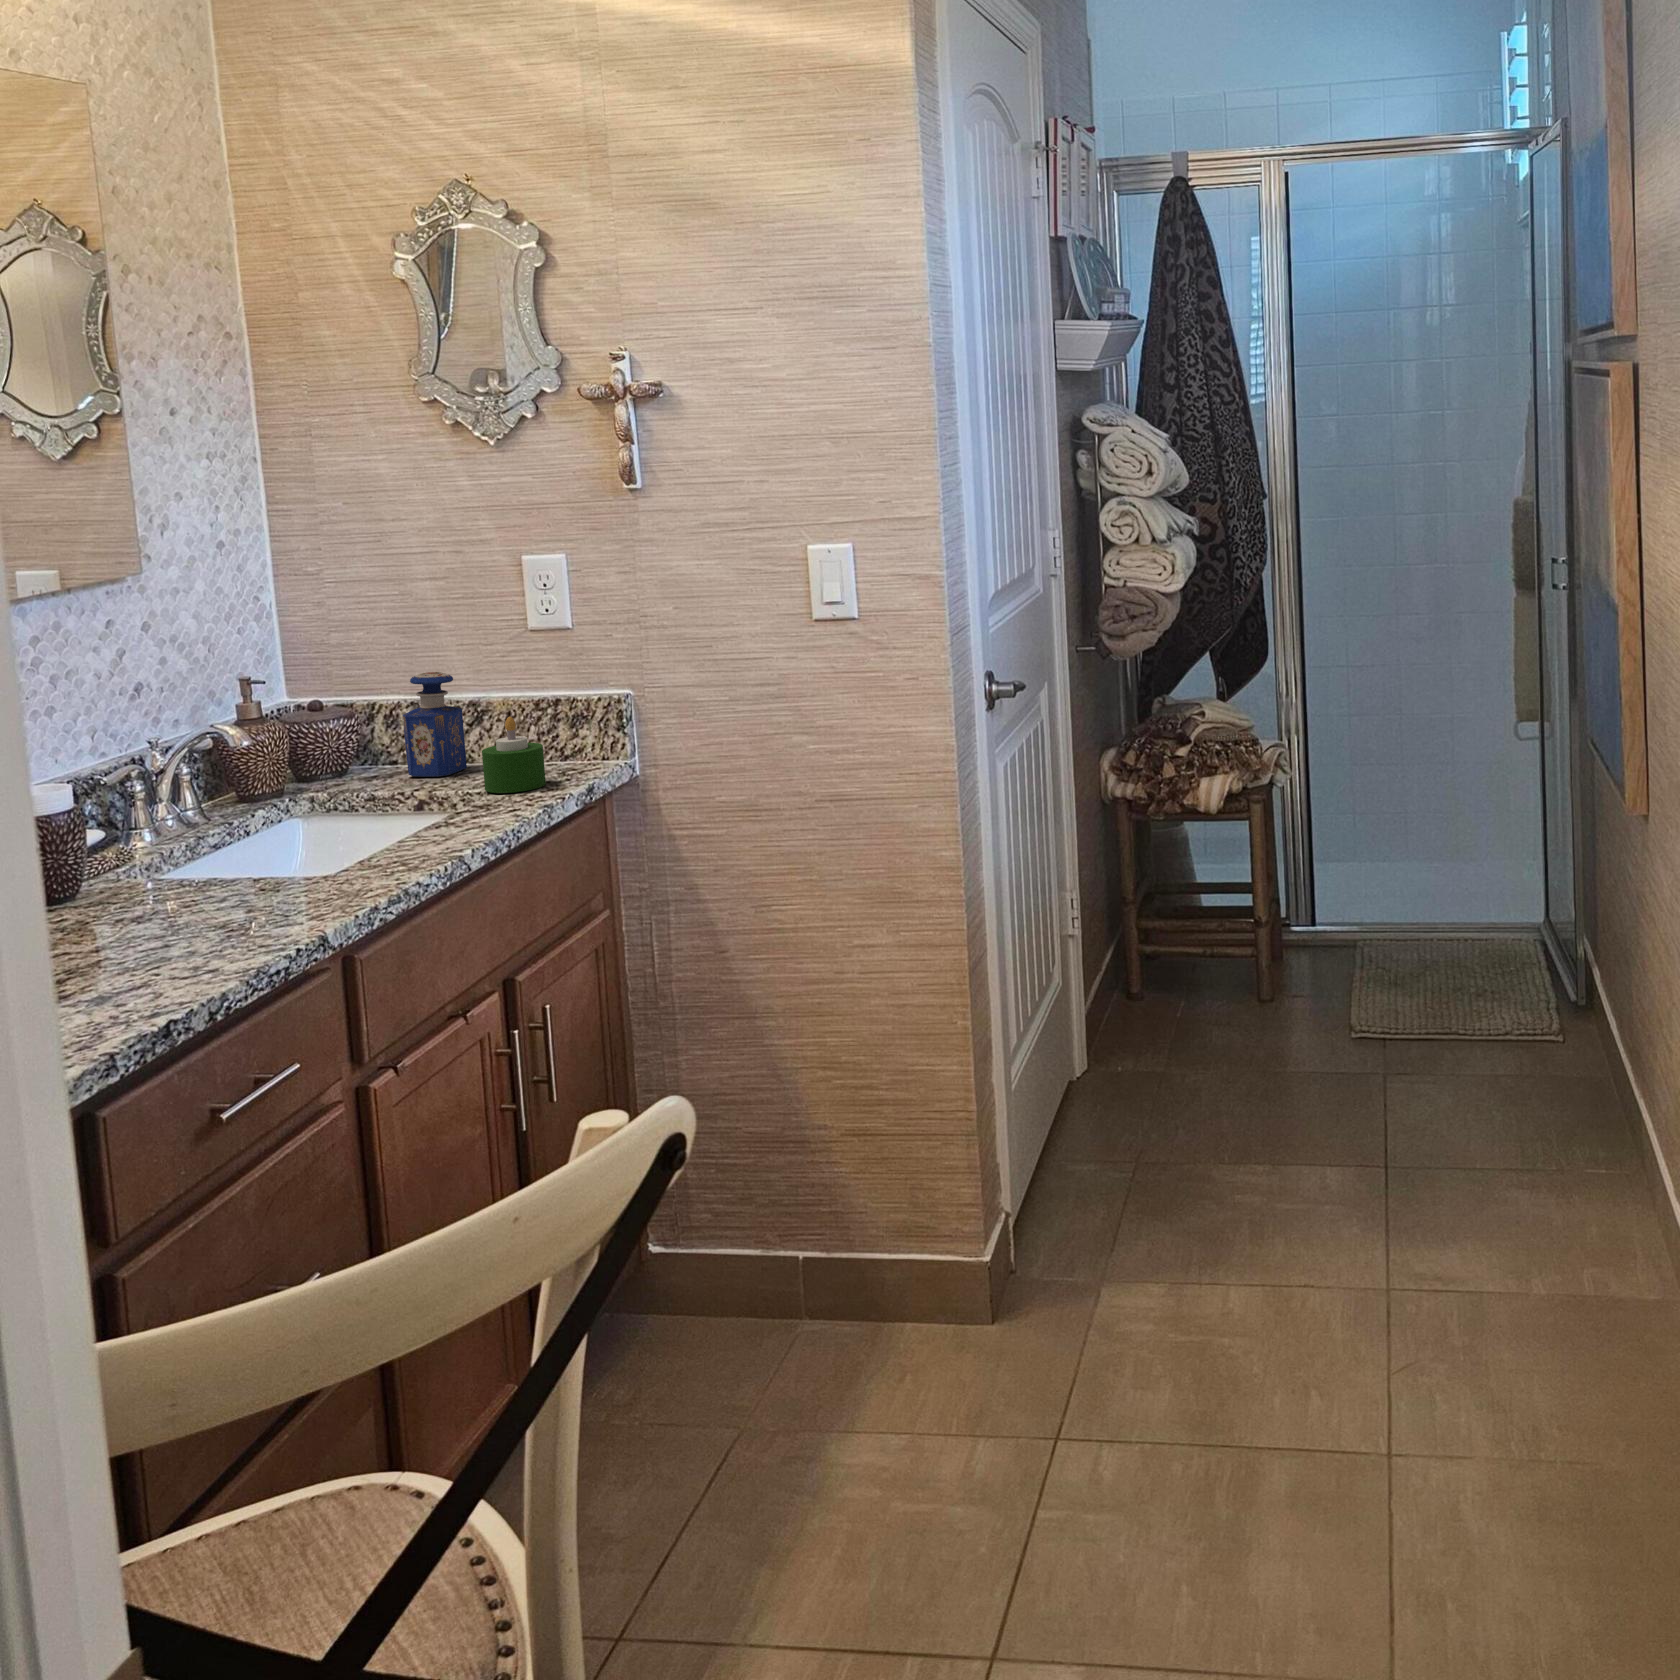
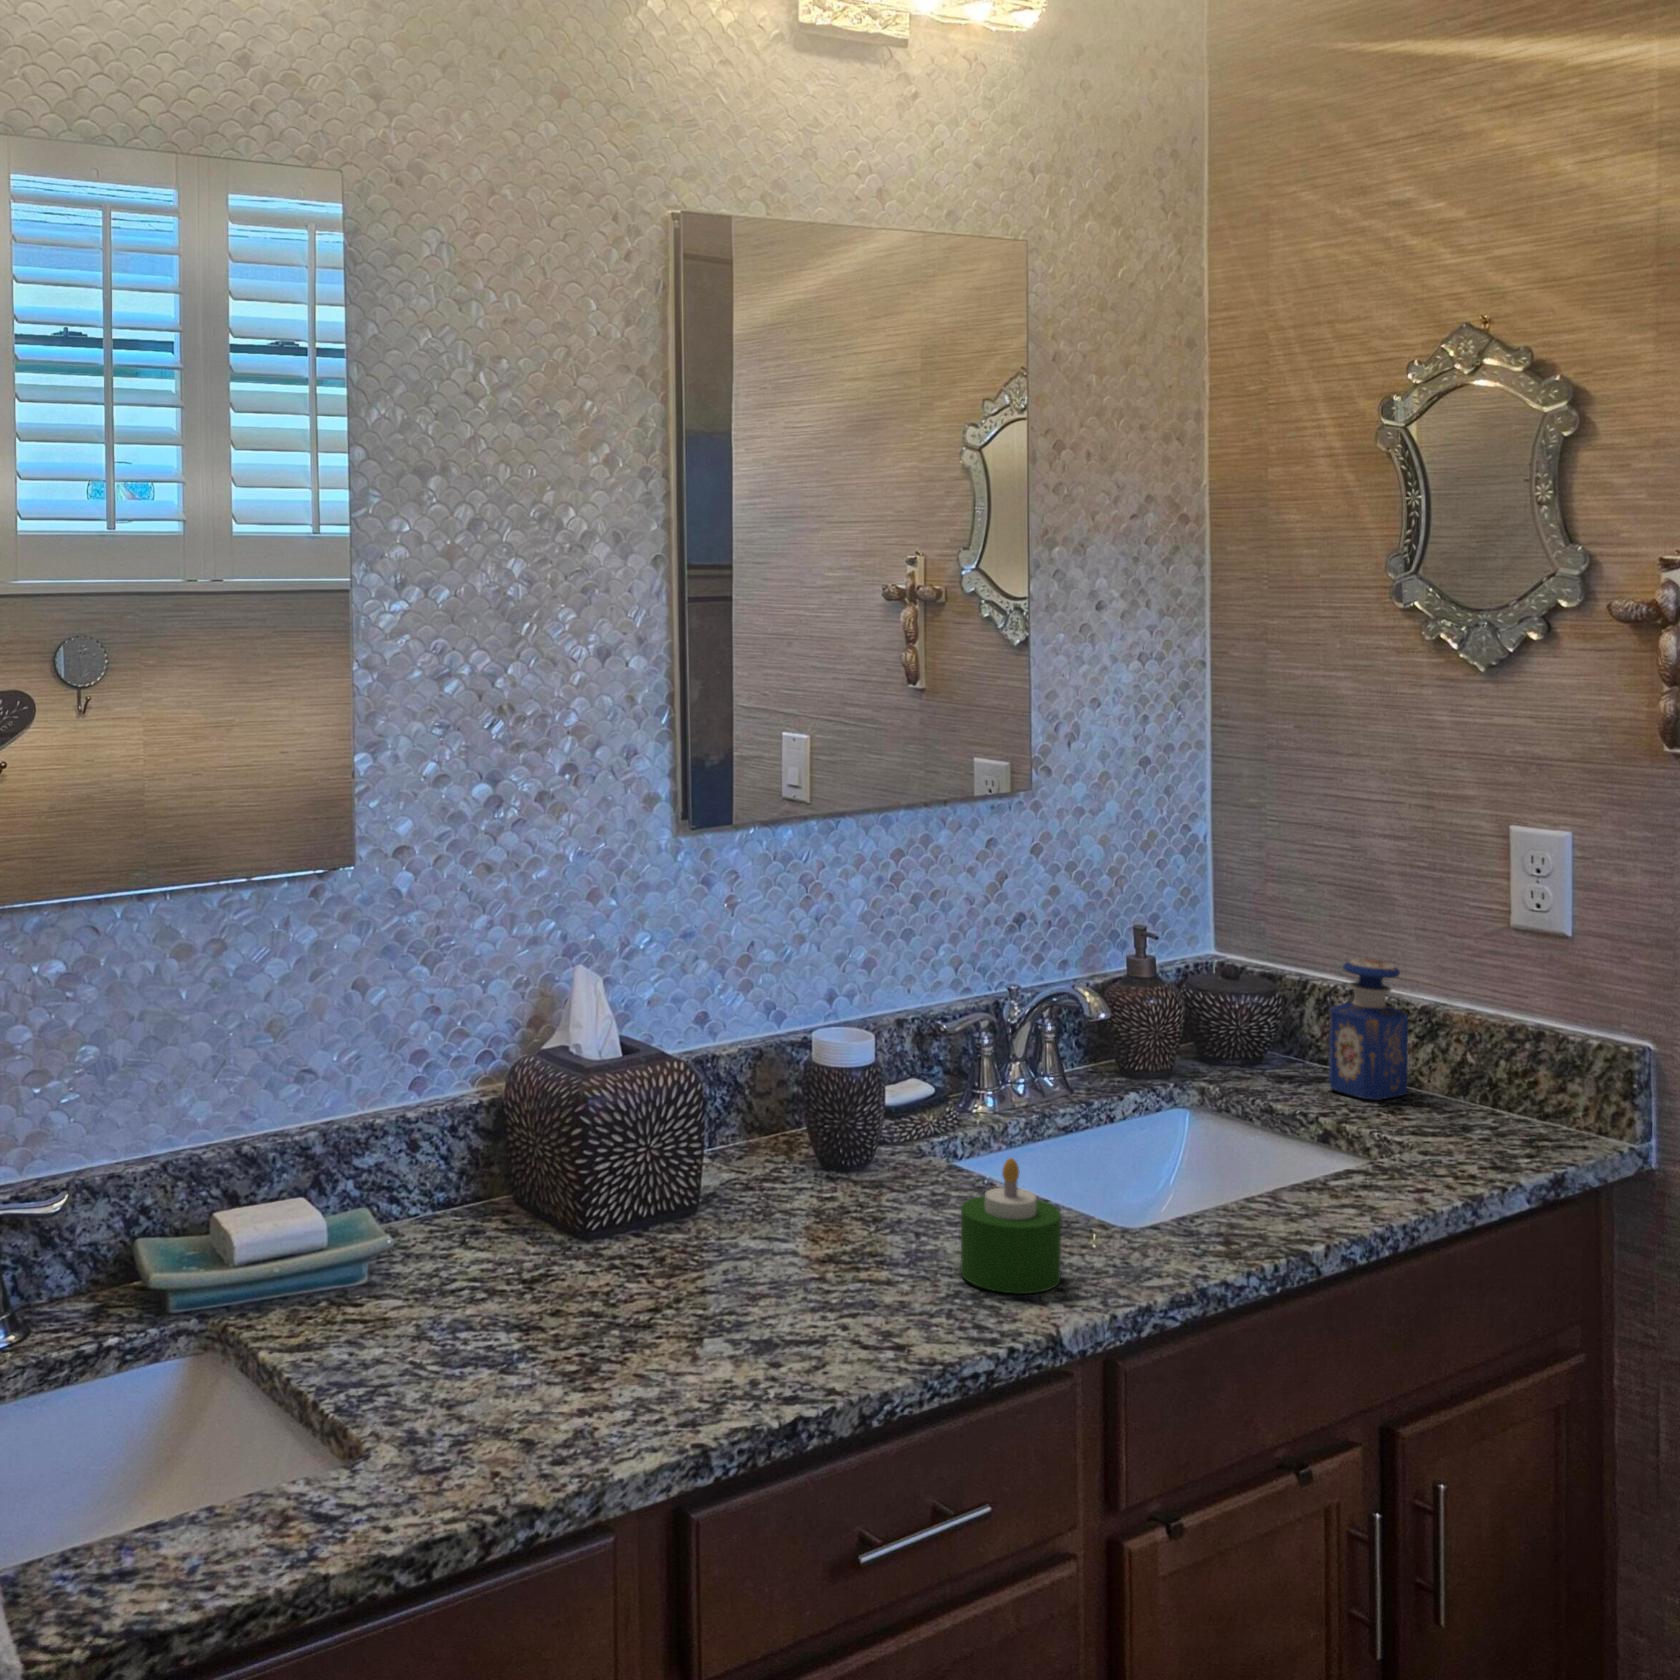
candle: present [482,717,546,793] -> present [961,1158,1061,1293]

